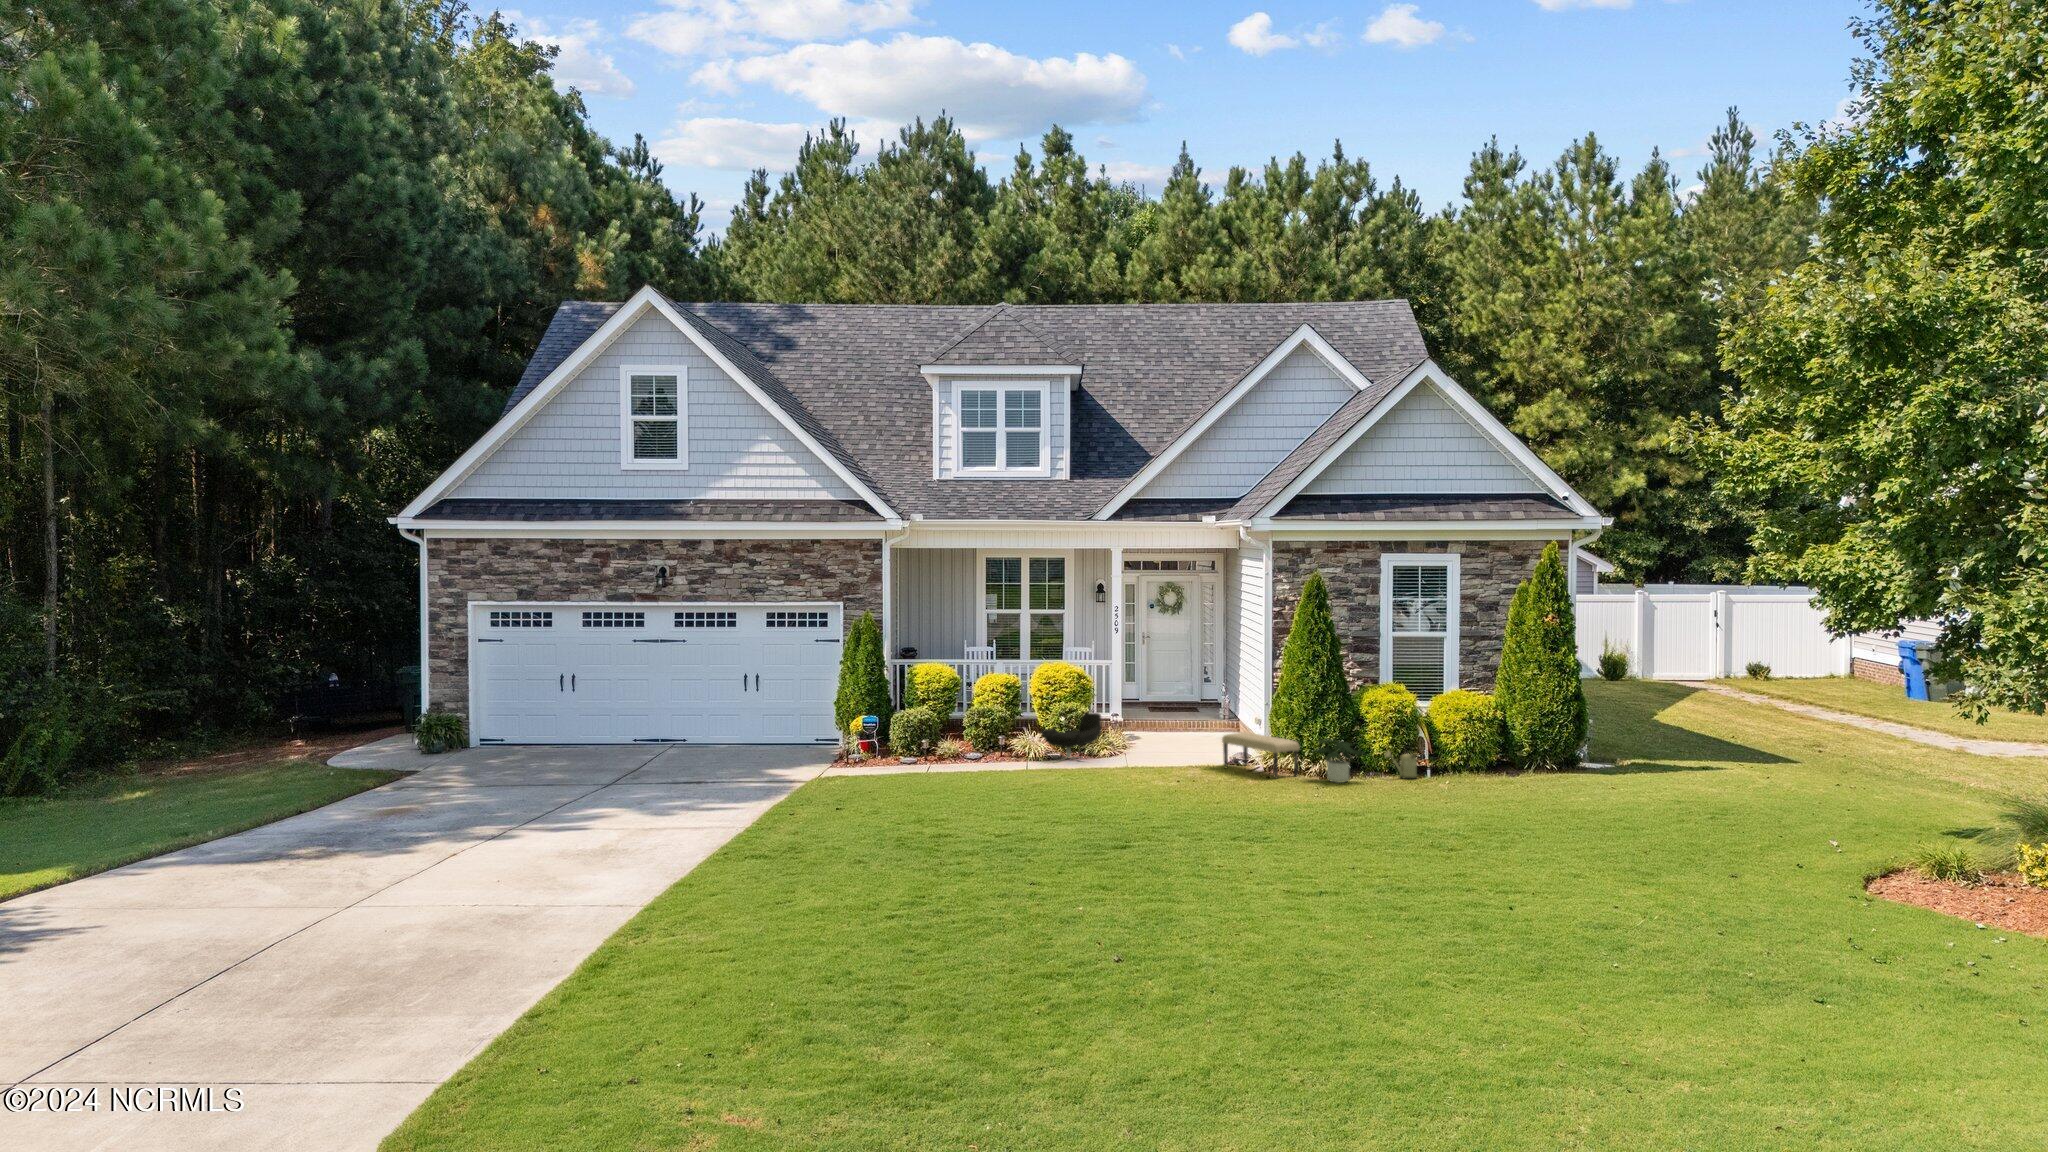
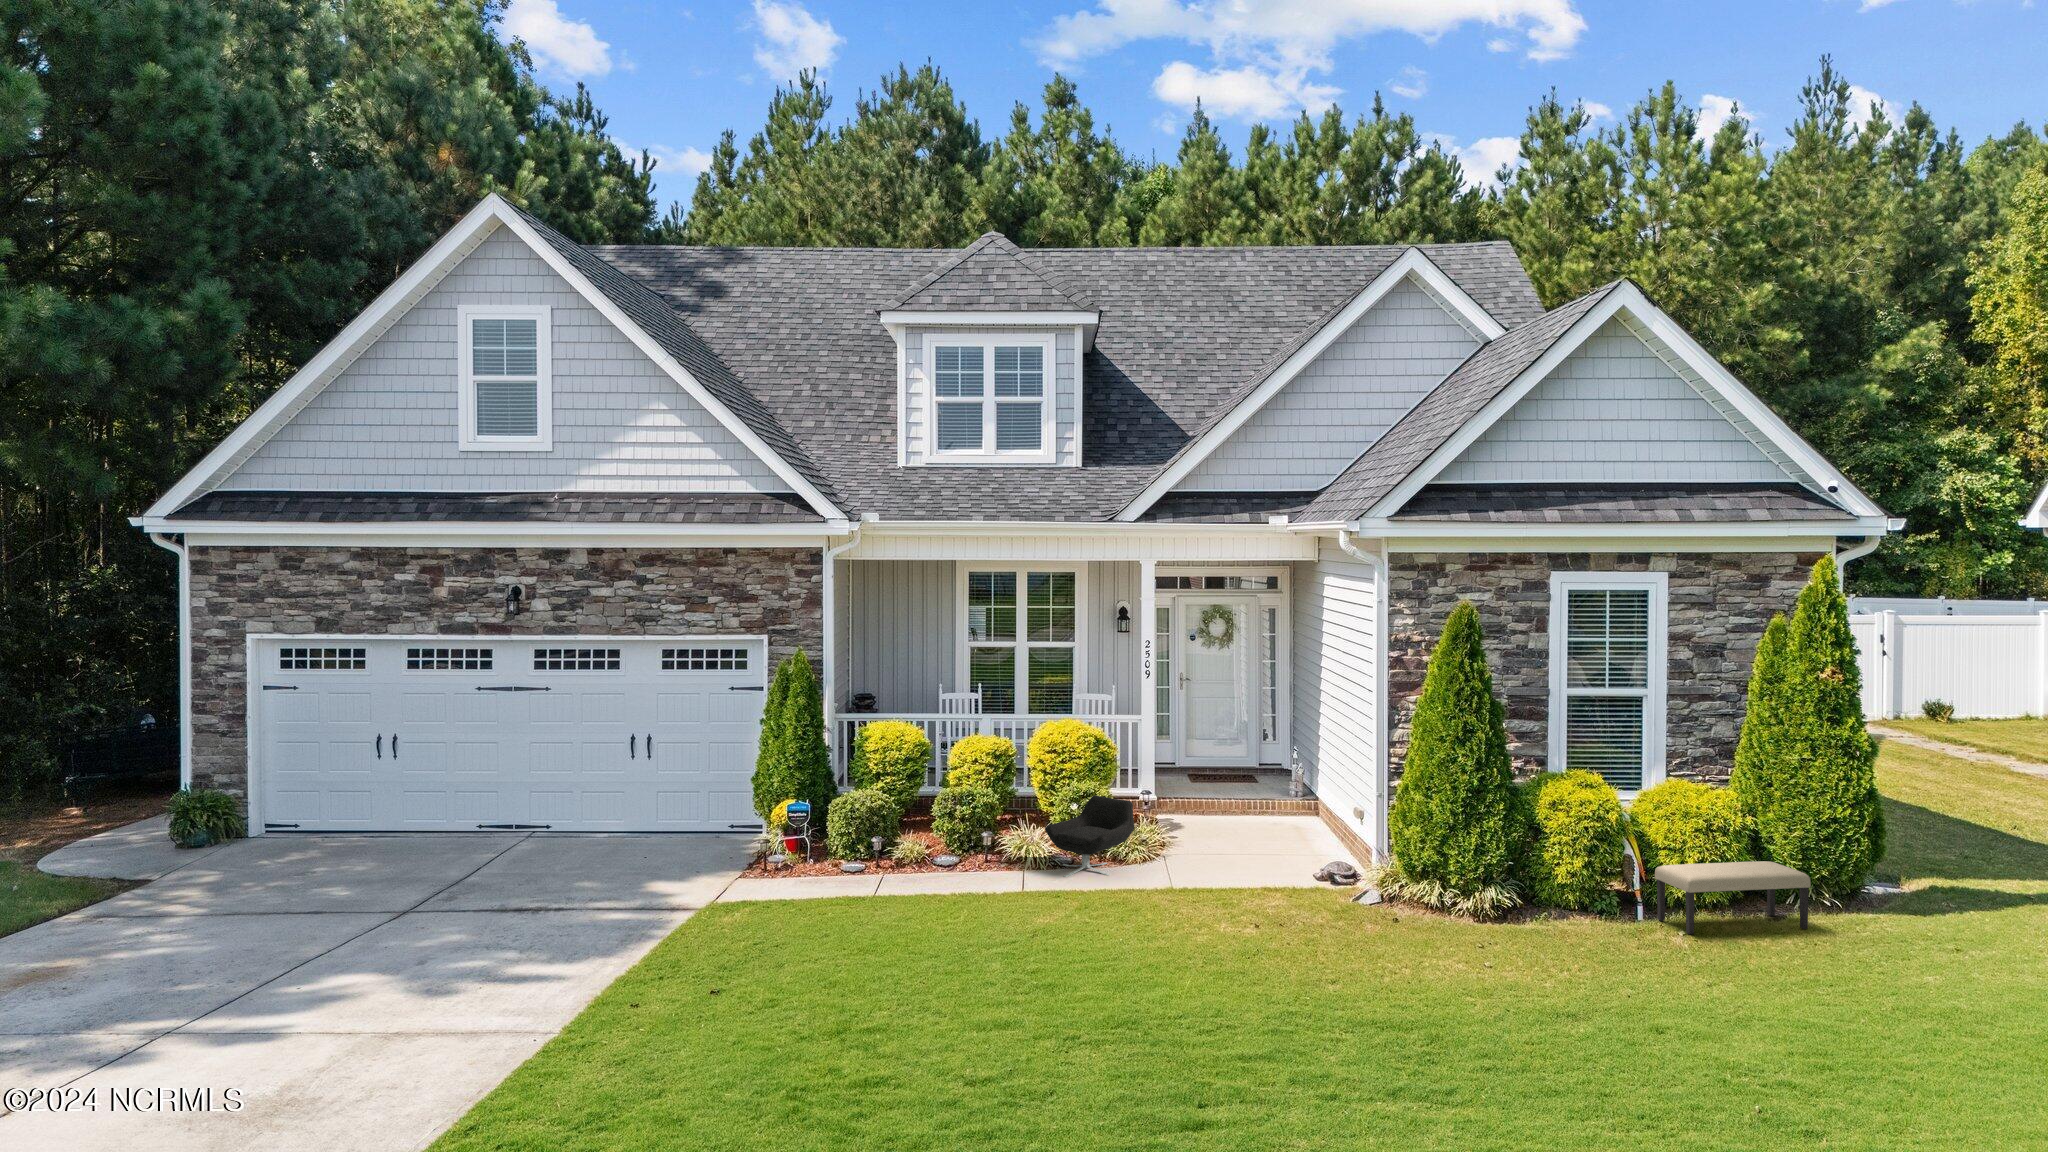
bench: present [1222,733,1300,779] -> present [1655,861,1811,935]
potted plant: present [1314,739,1364,783] -> none [1468,861,1558,933]
watering can: present [1385,749,1417,779] -> none [1580,872,1631,925]

